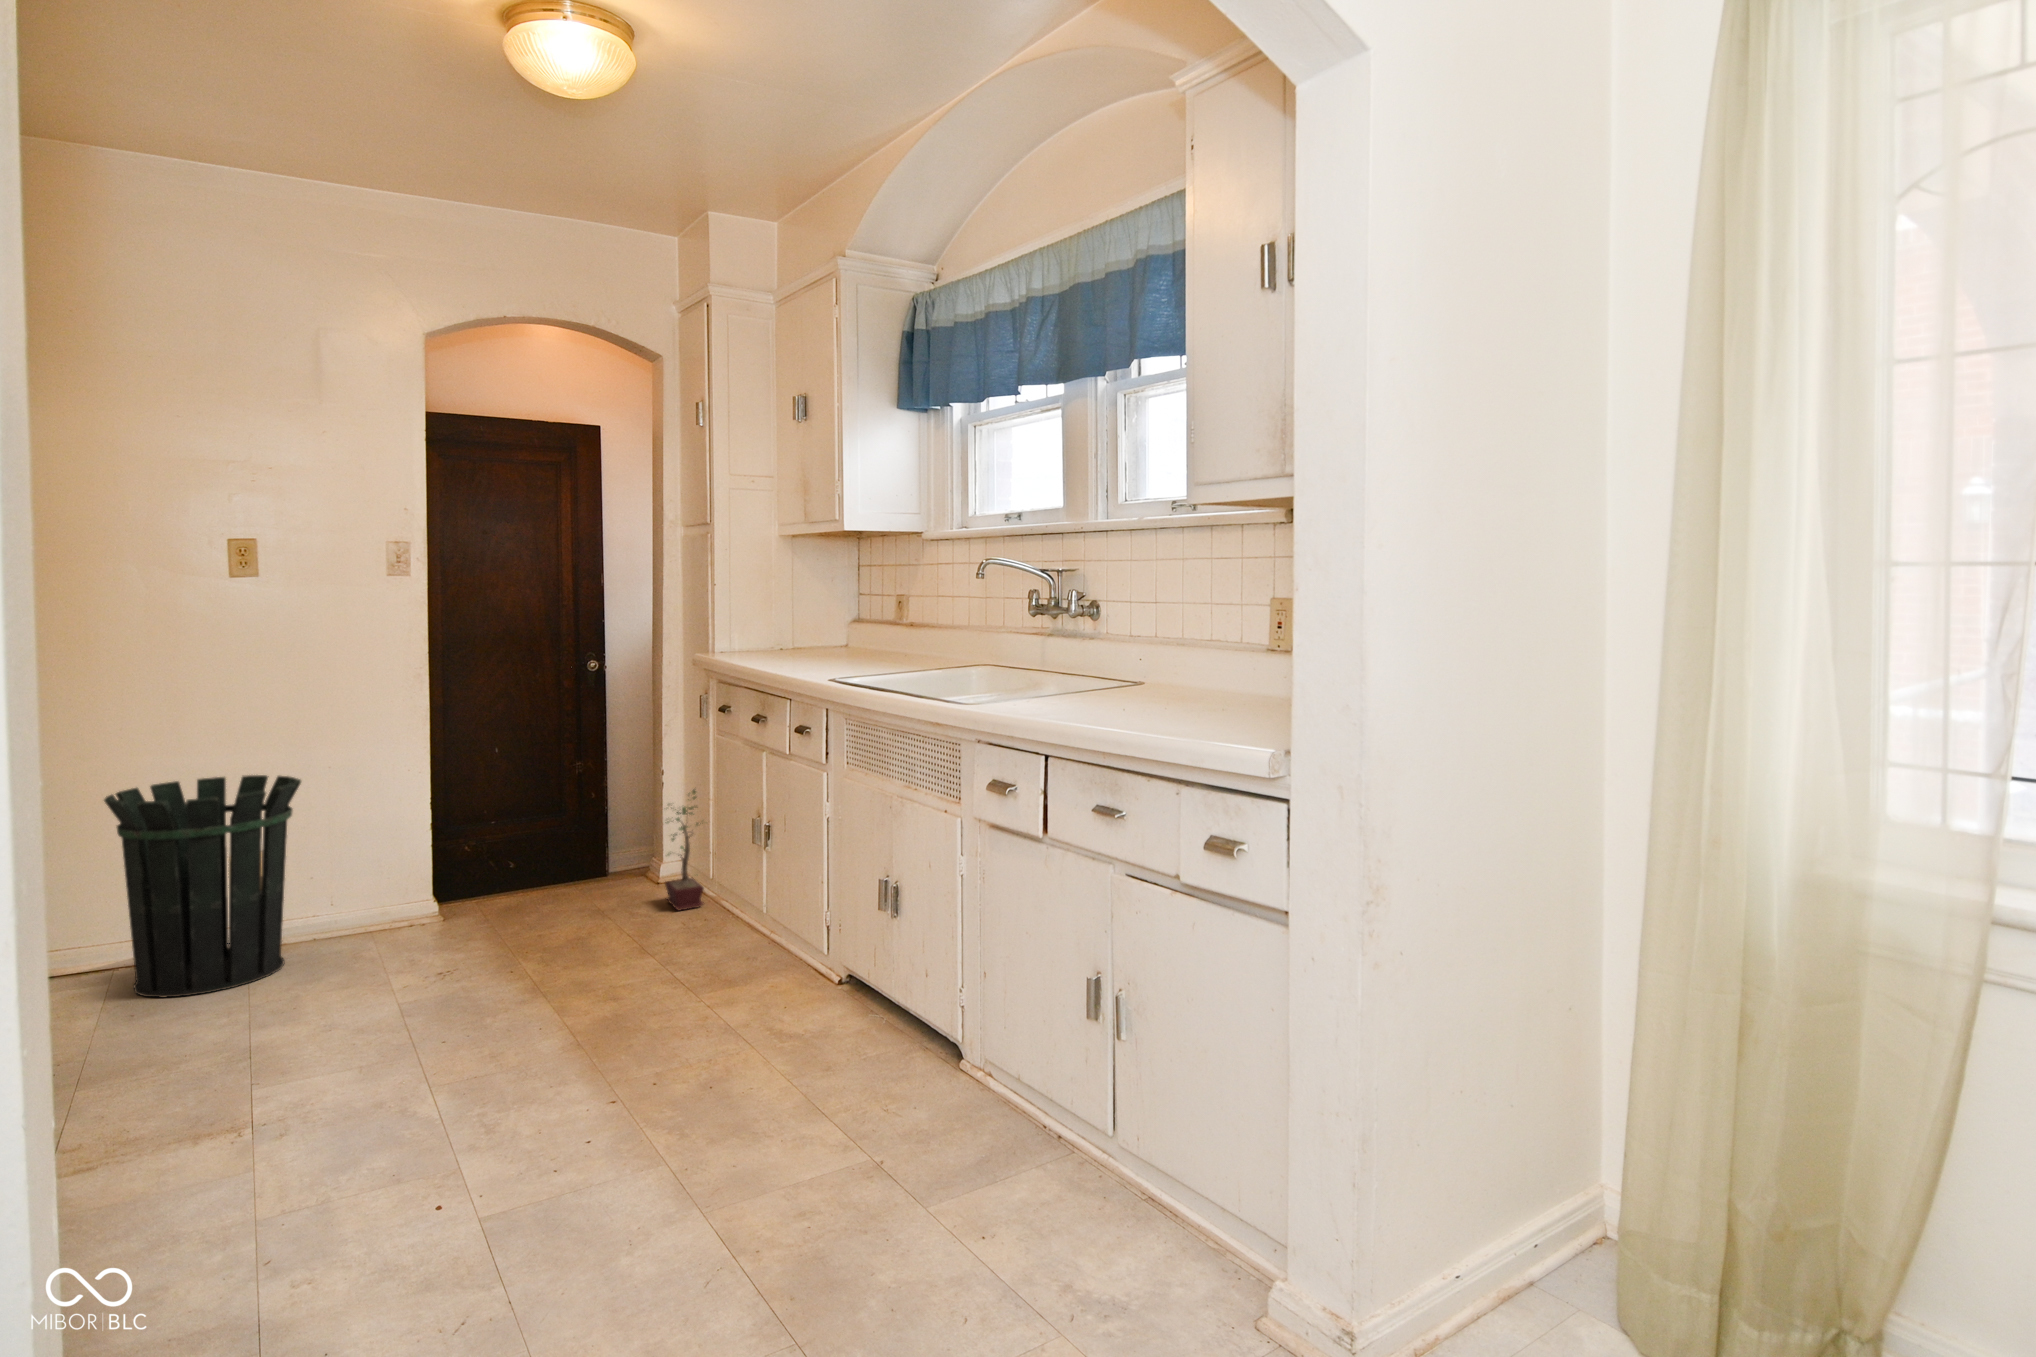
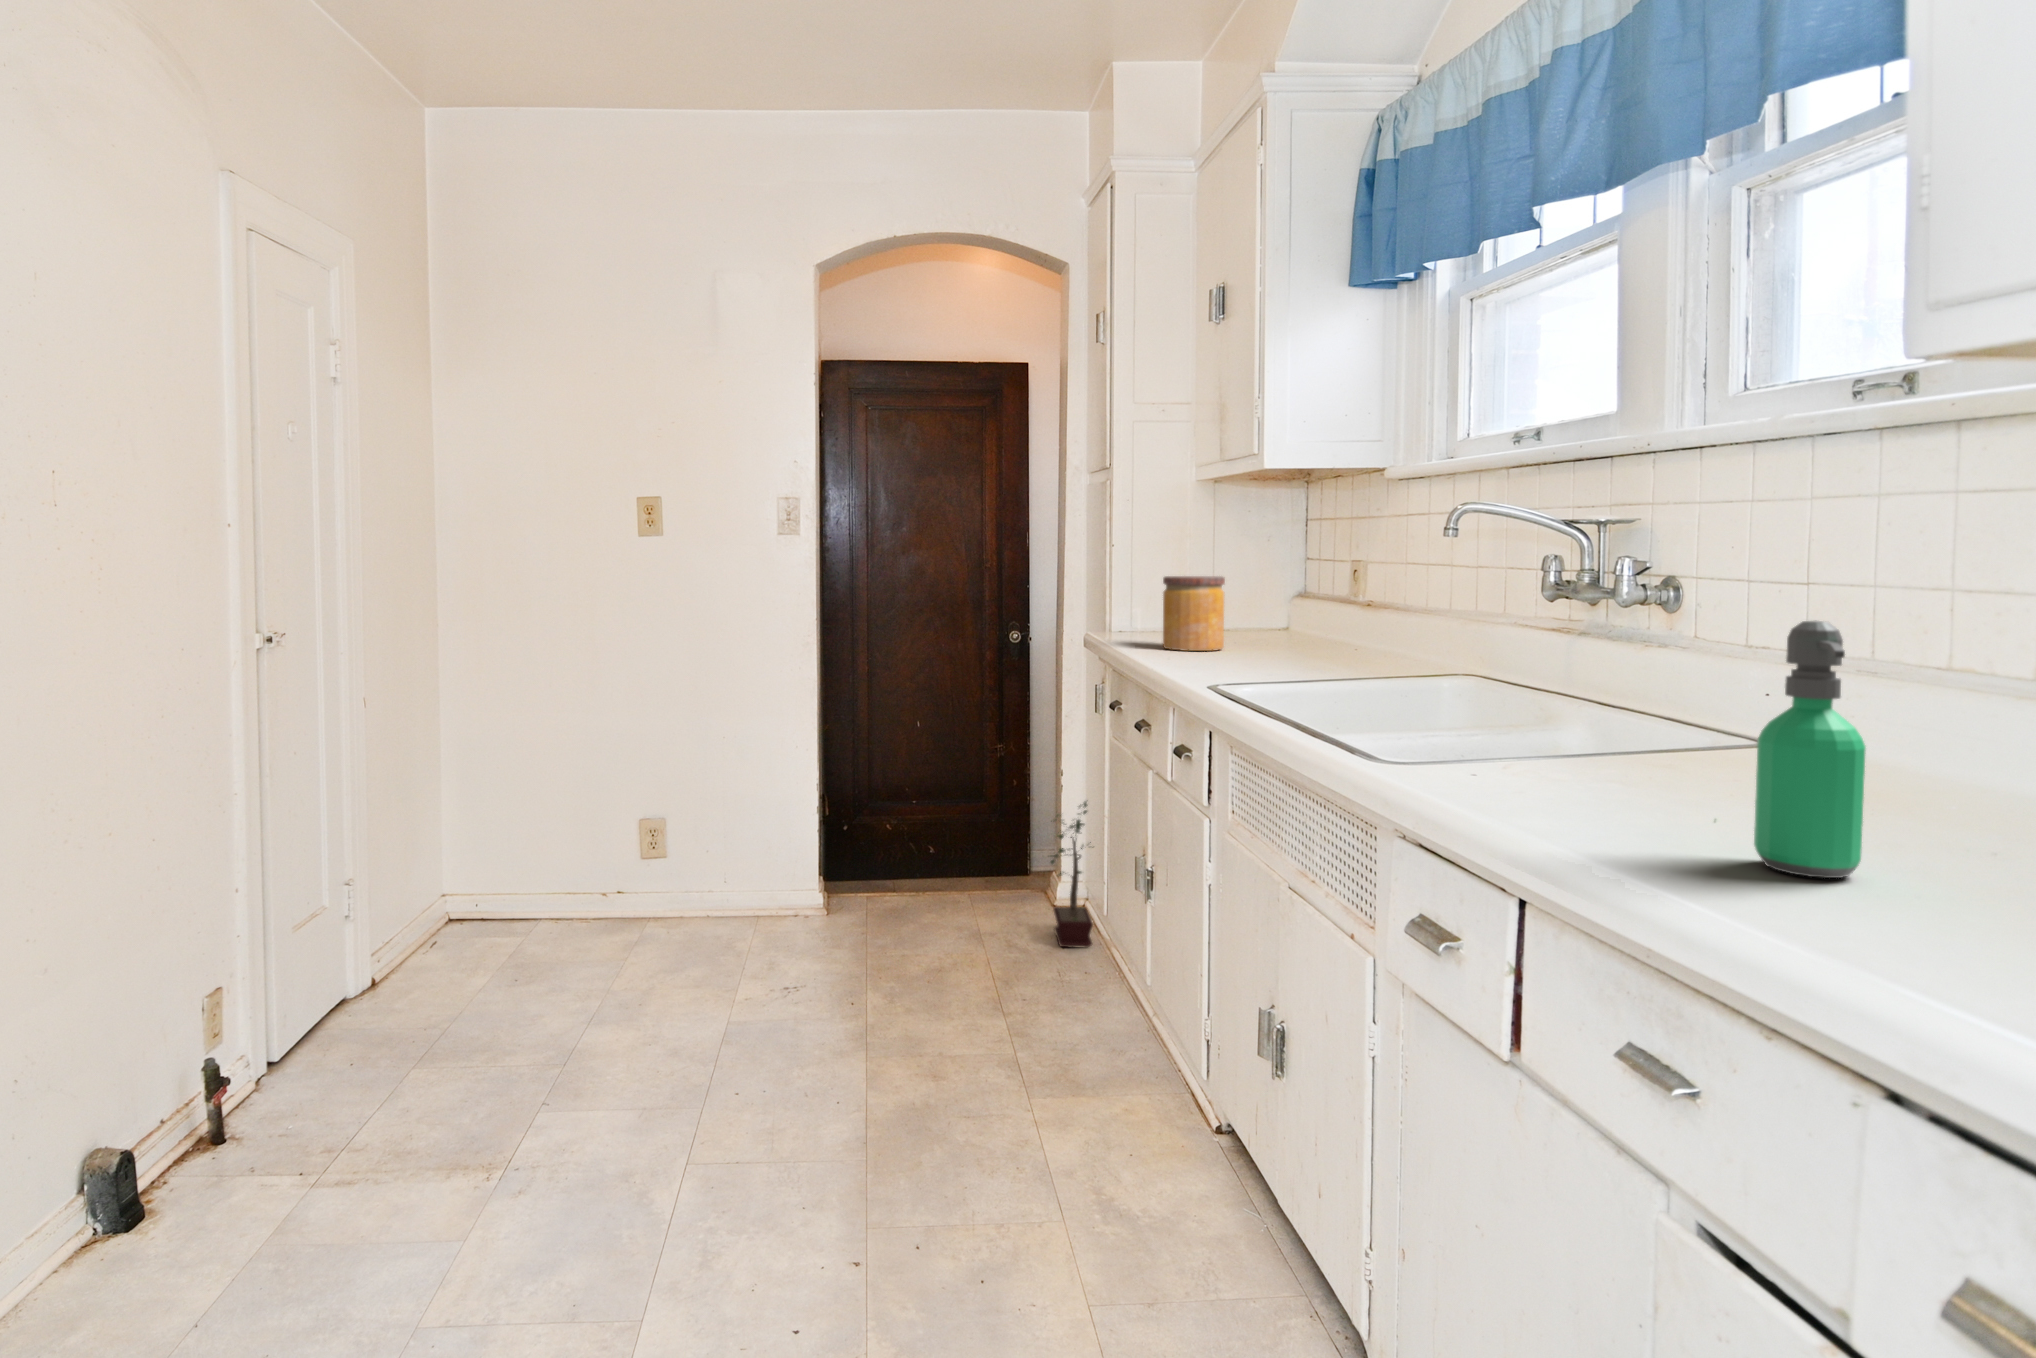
jar: none [762,606,810,662] -> present [1163,576,1225,651]
soap dispenser: none [1147,616,1183,722] -> present [1754,621,1866,878]
waste bin: present [104,775,301,997] -> none [552,735,707,949]

